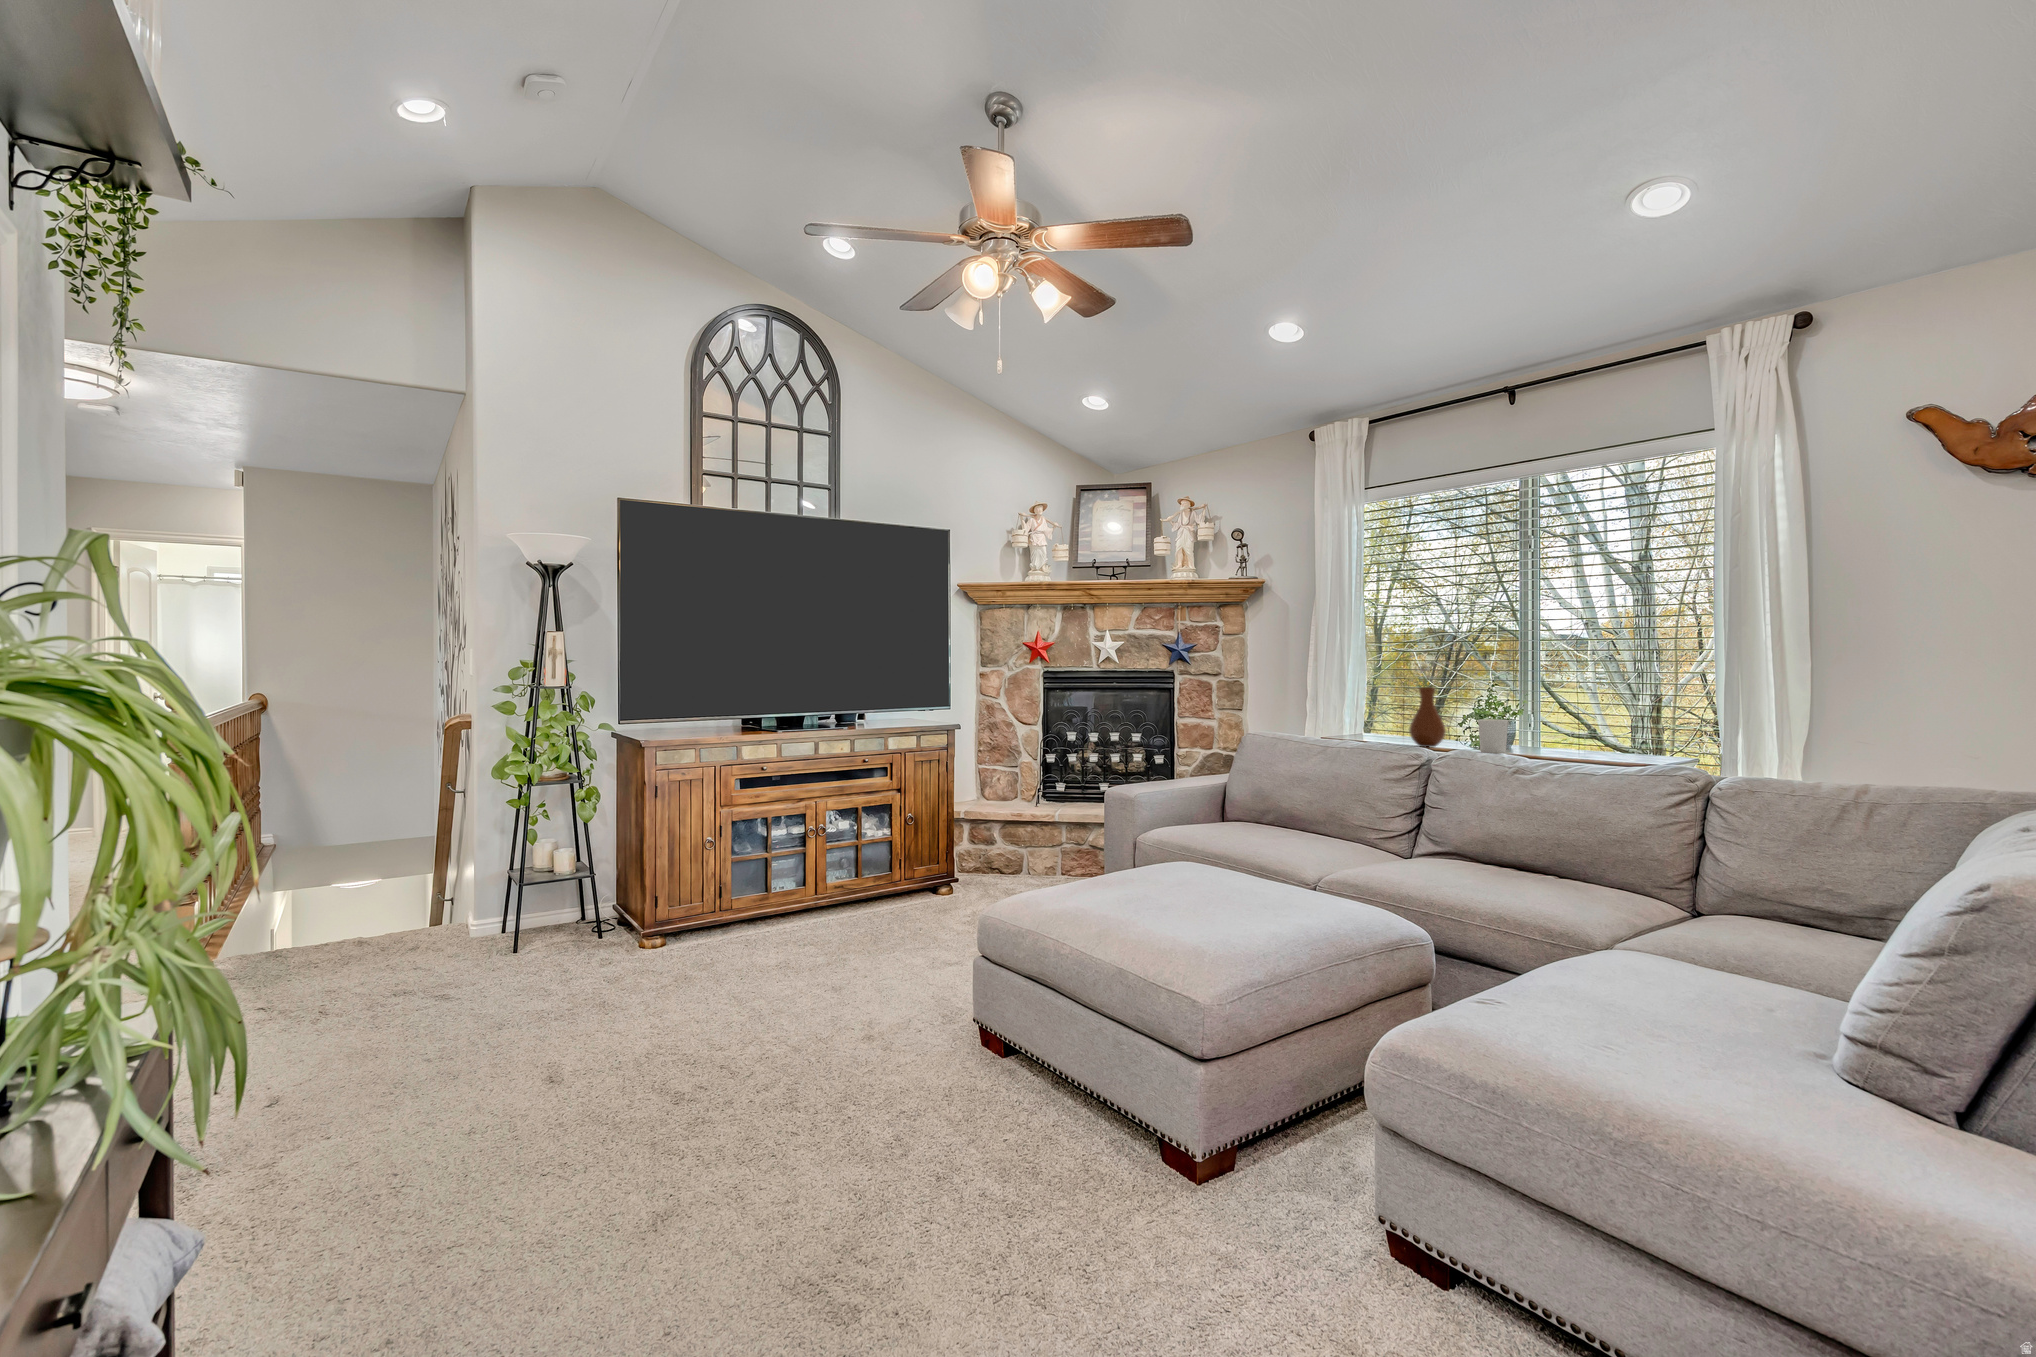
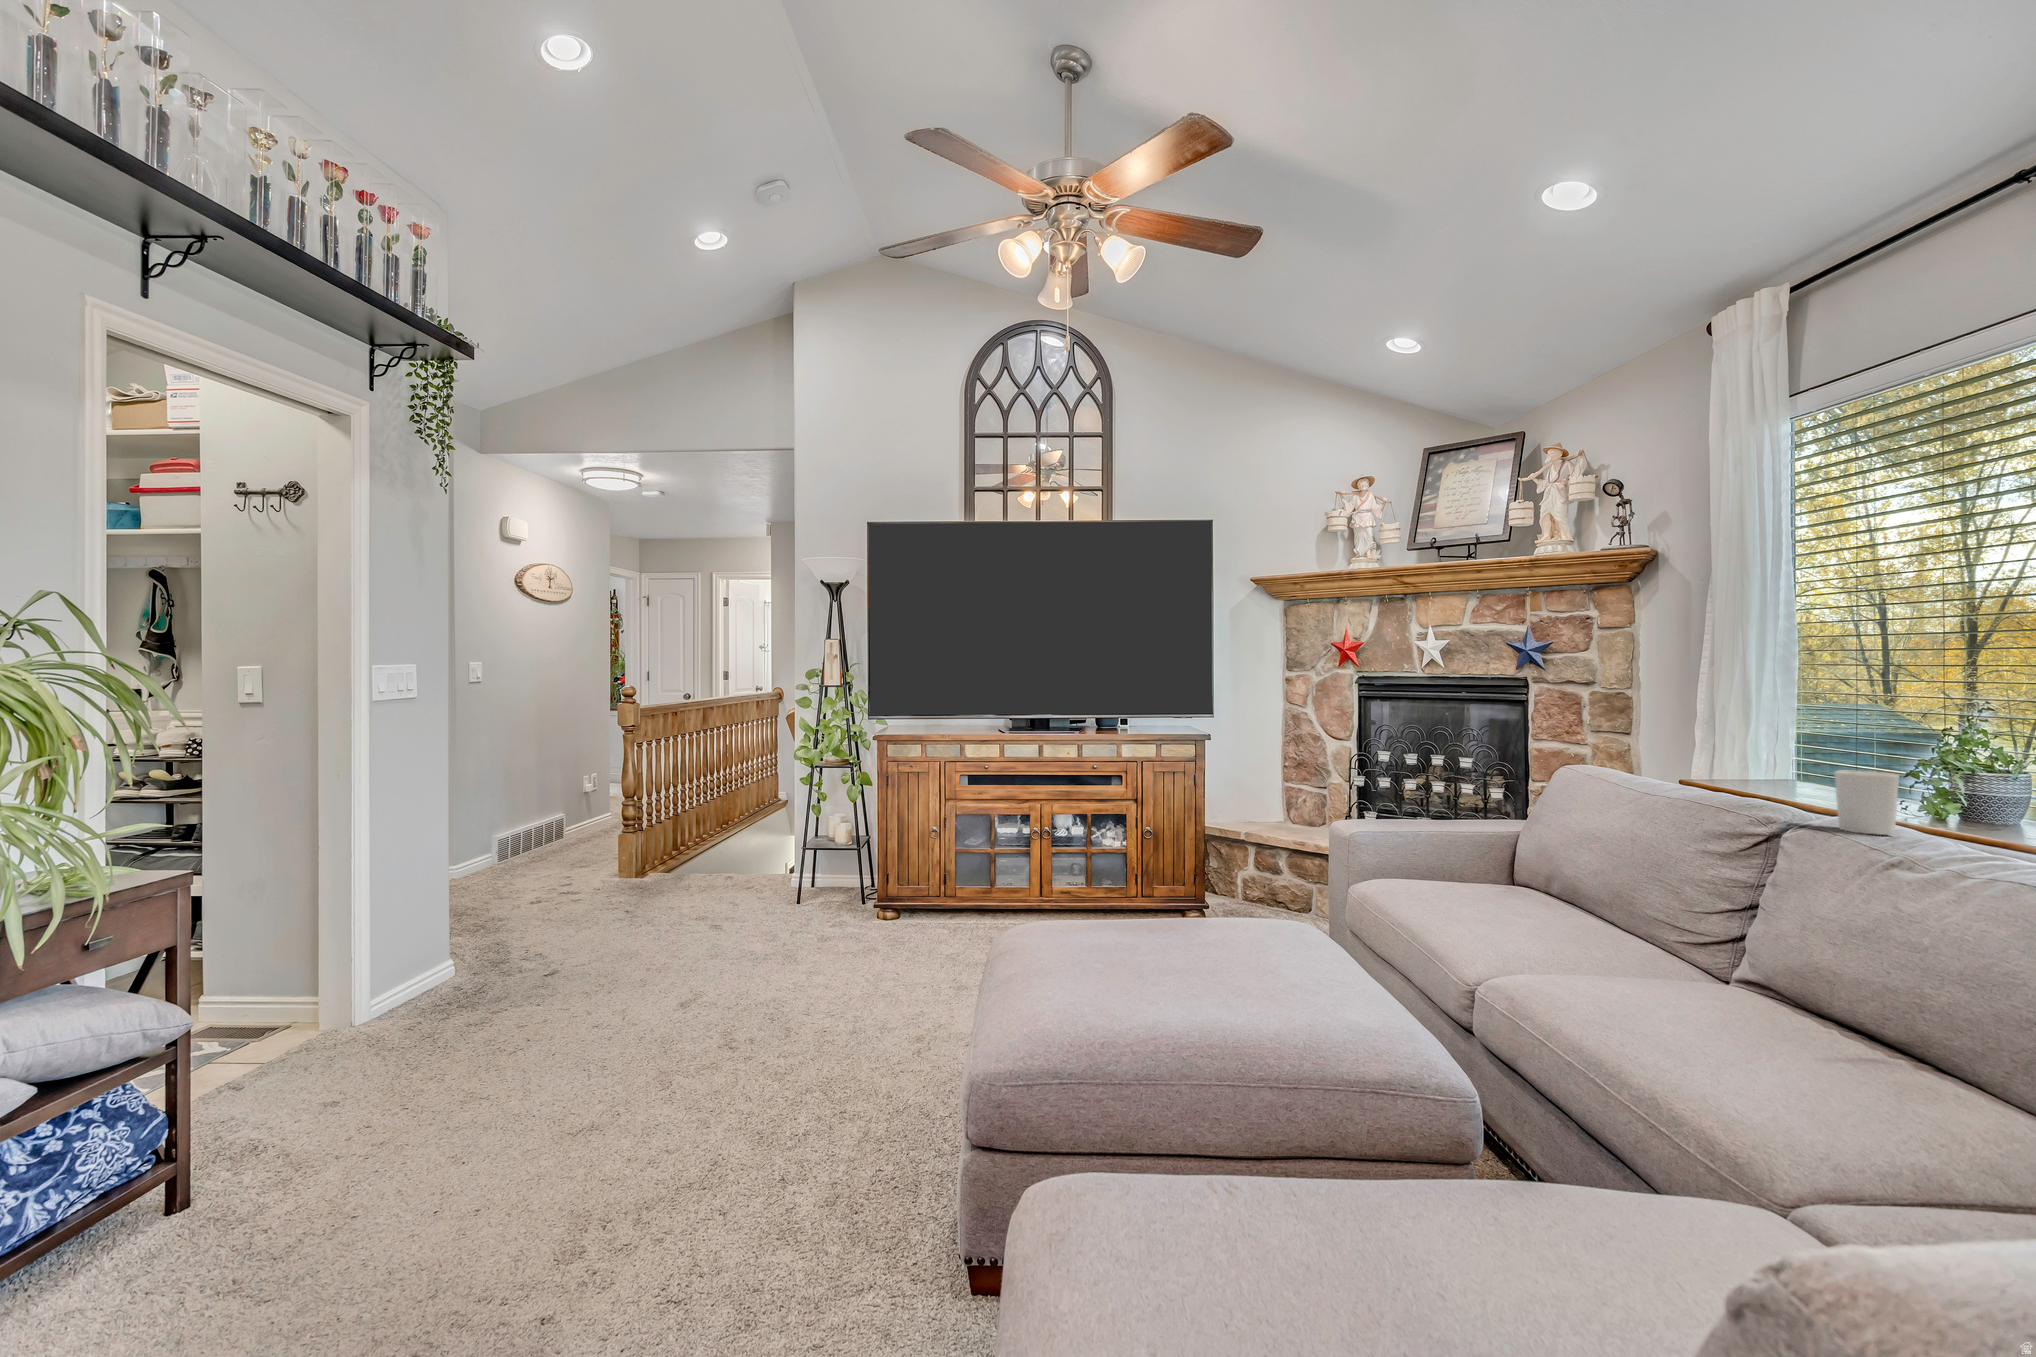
vase: present [1405,659,1448,747] -> none [1712,660,1811,811]

